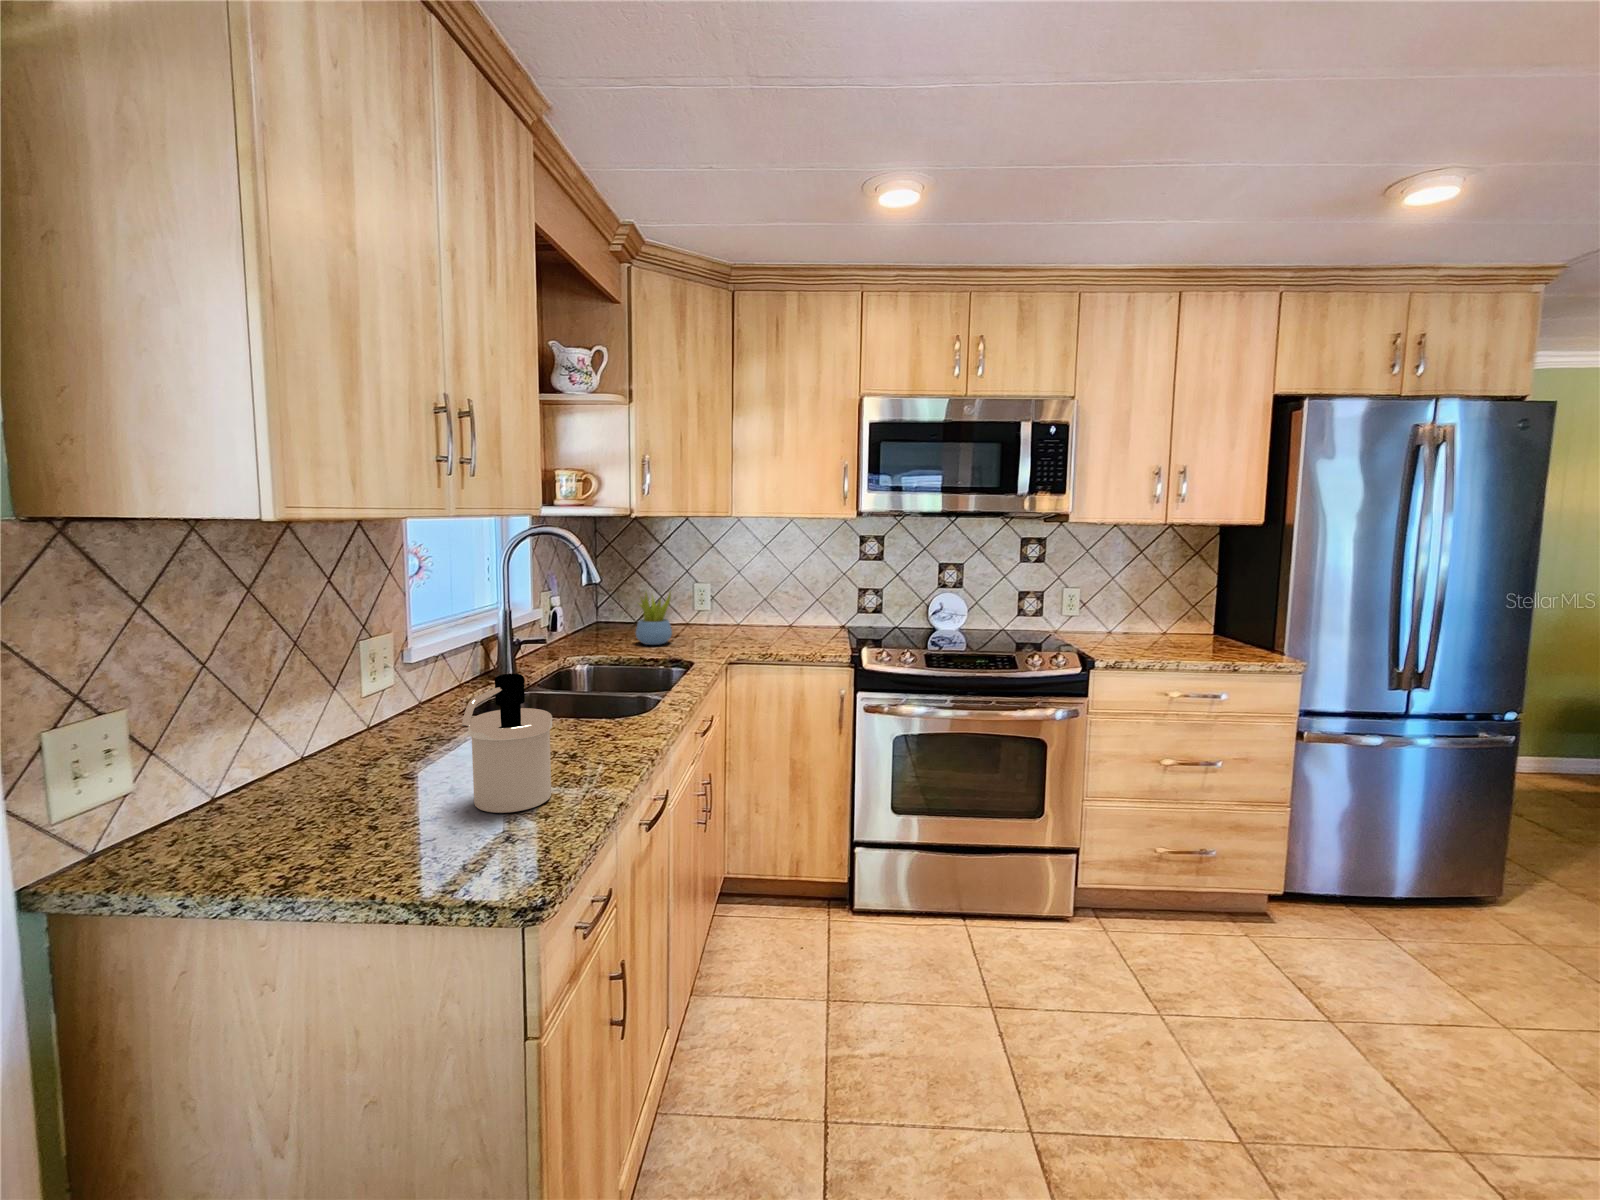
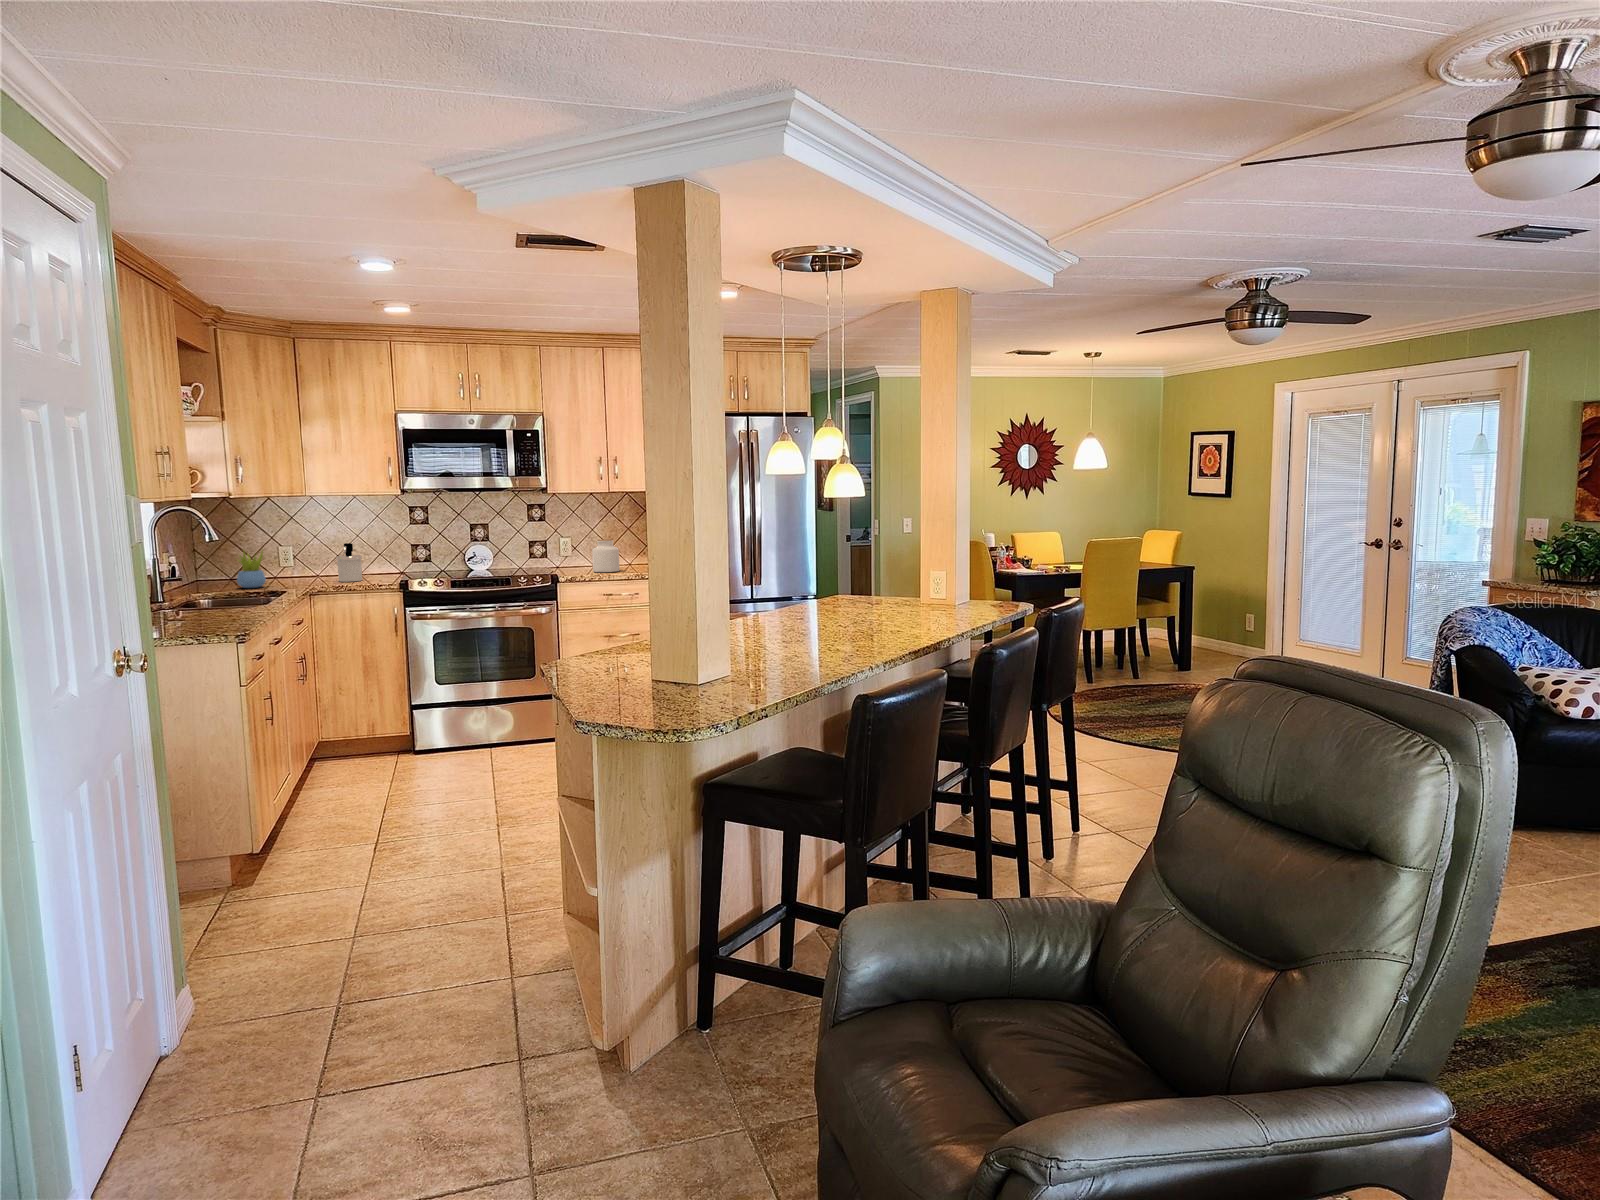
jar: none [1132,599,1180,654] -> present [592,539,620,572]
soap dispenser: present [462,673,552,813] -> present [336,543,362,582]

